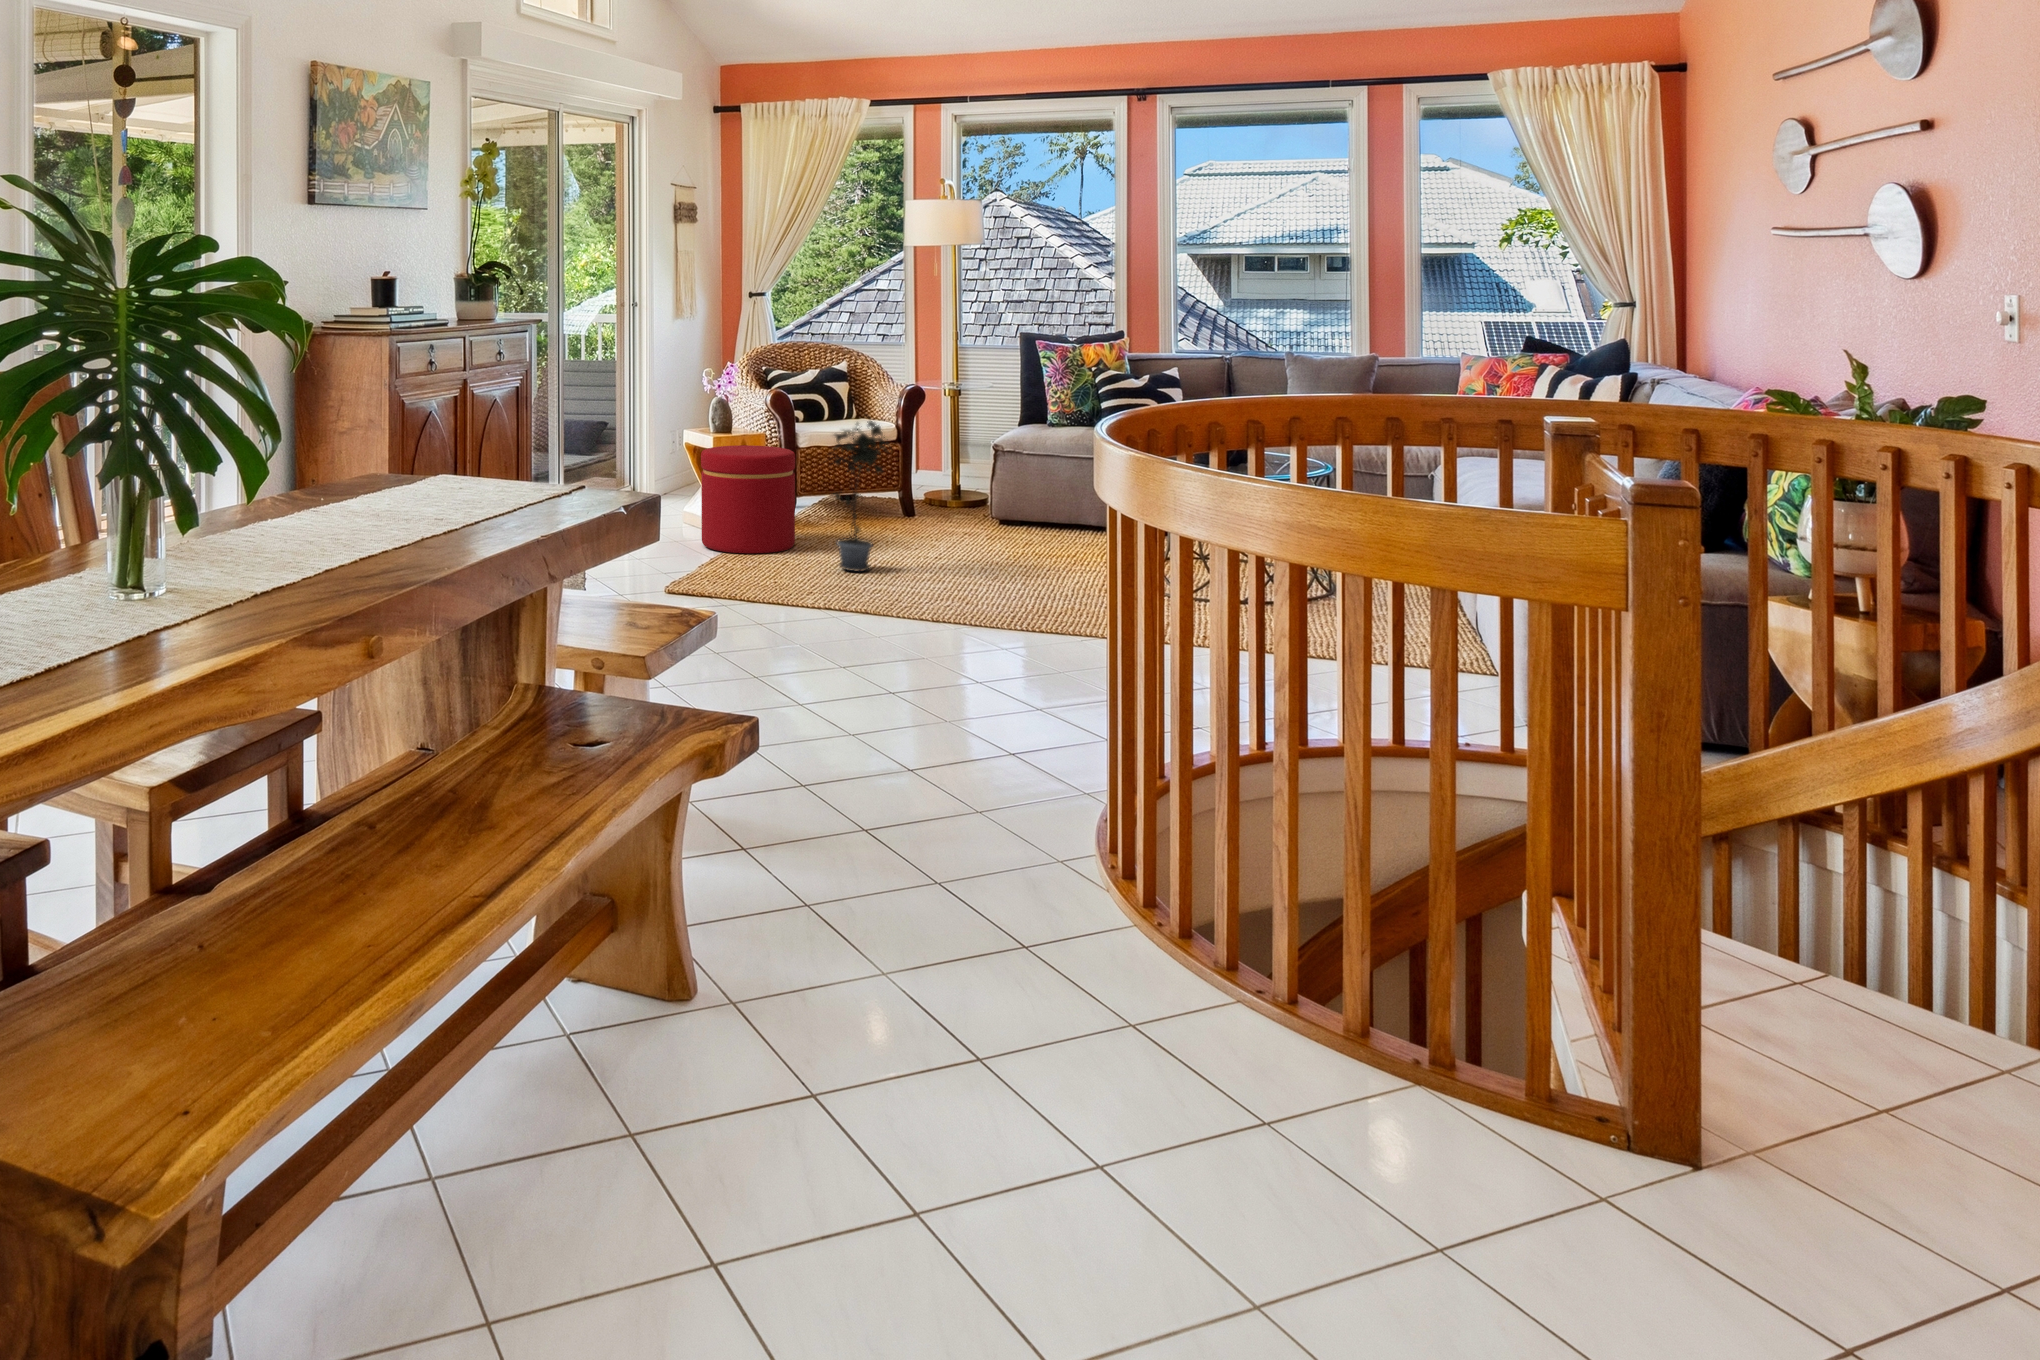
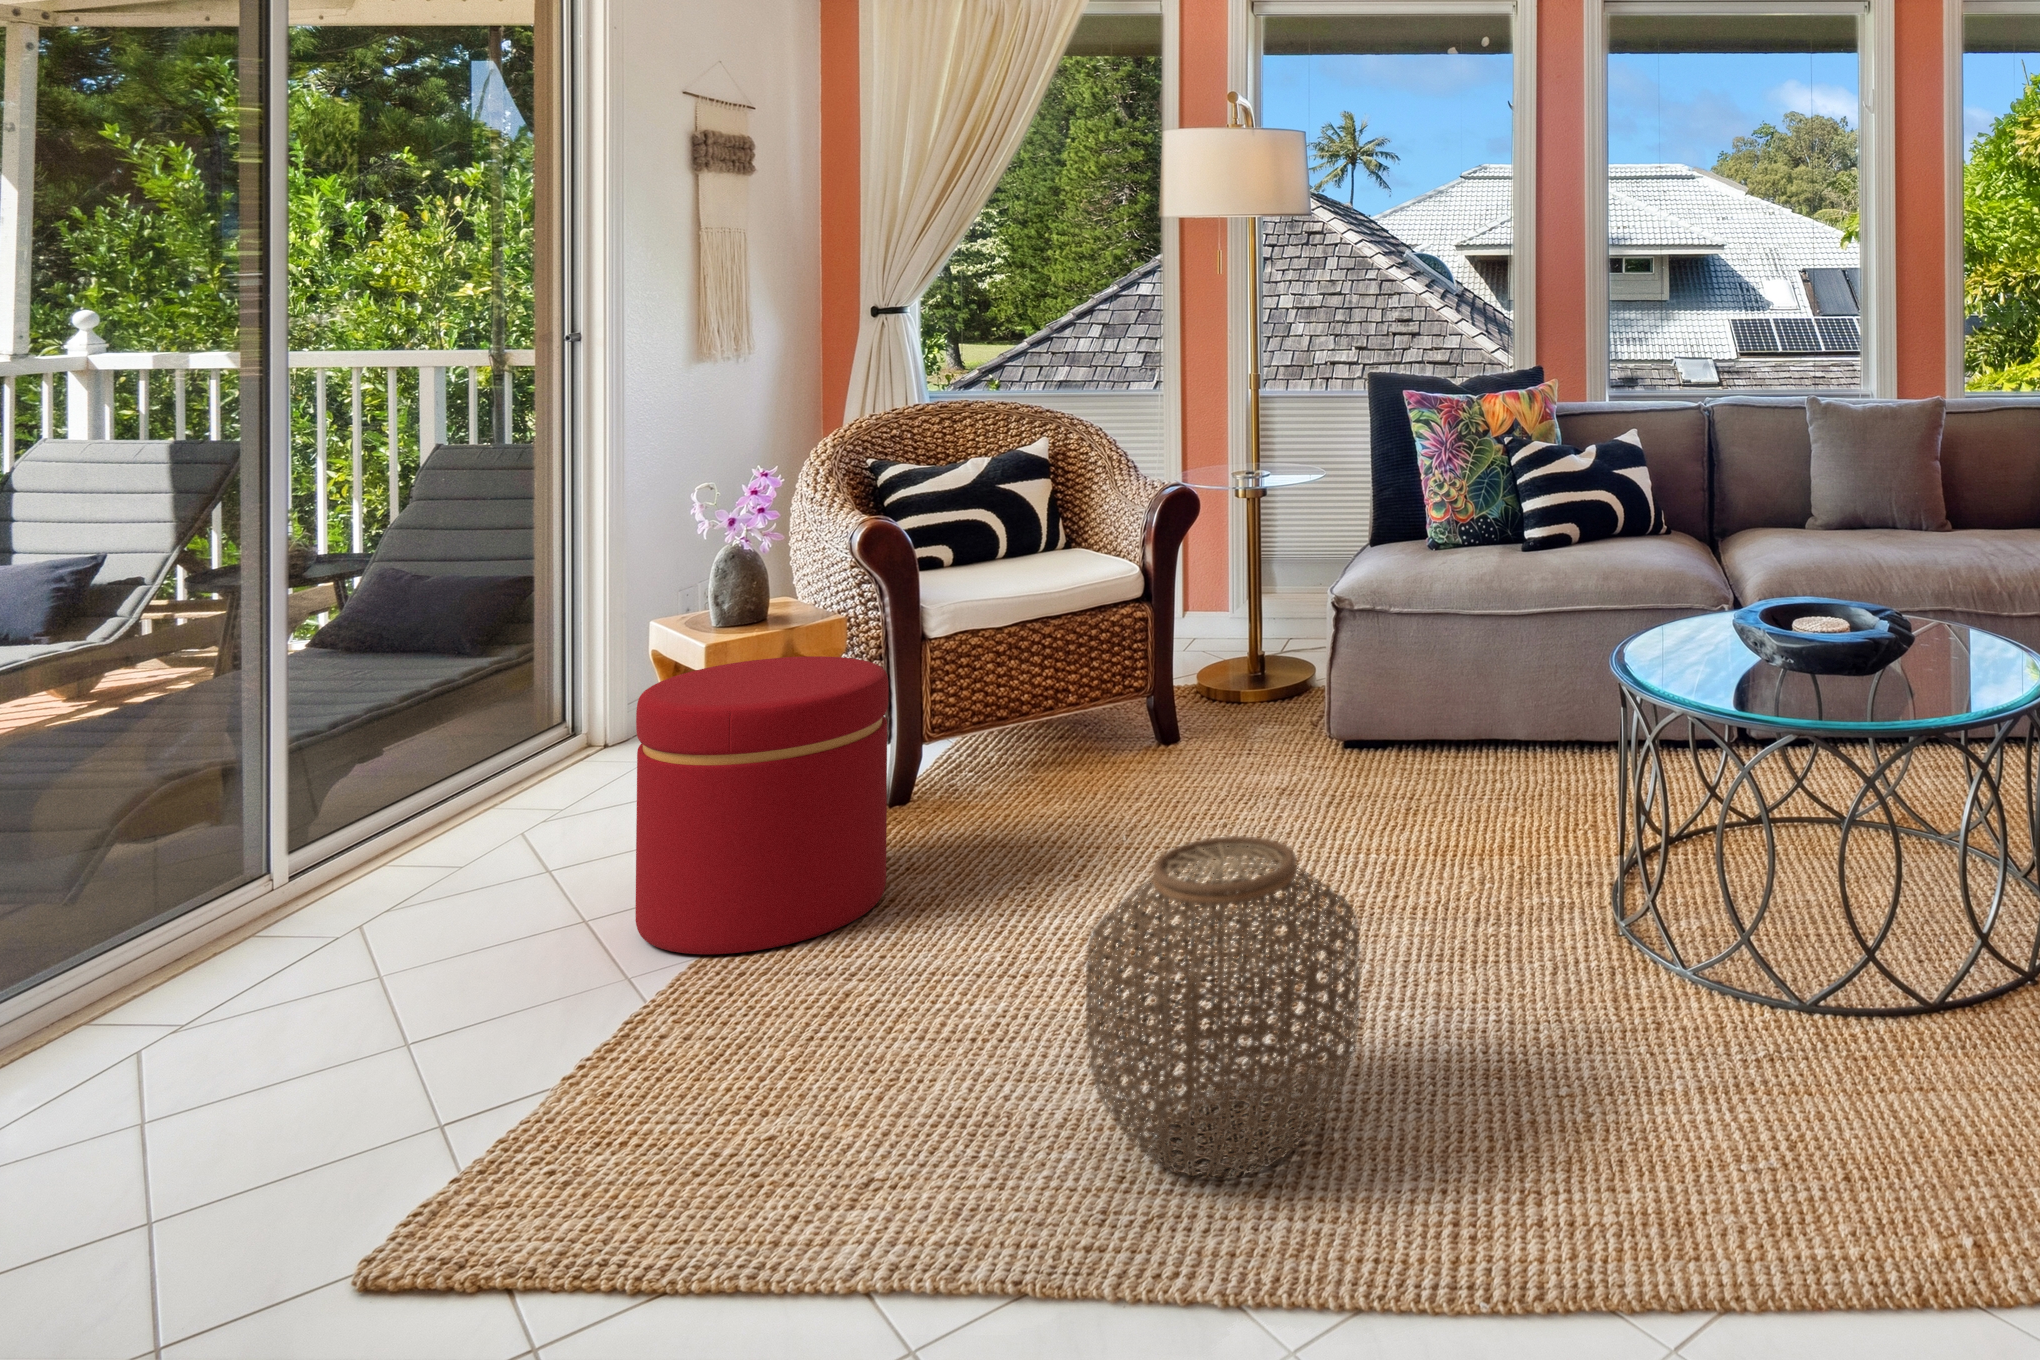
potted plant: present [832,421,889,571] -> none [925,594,1106,1007]
woven basket: none [893,497,991,606] -> present [1086,836,1360,1178]

